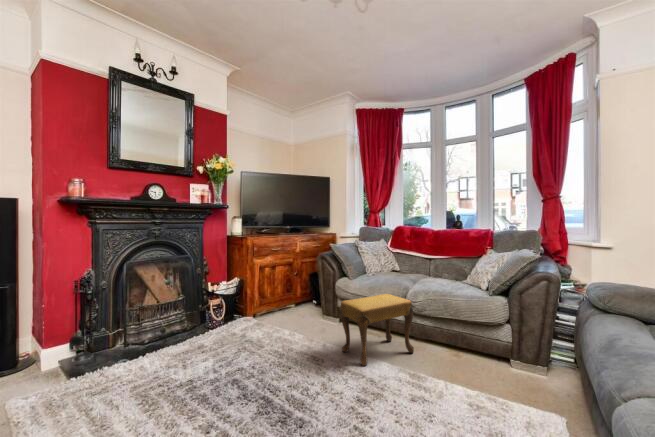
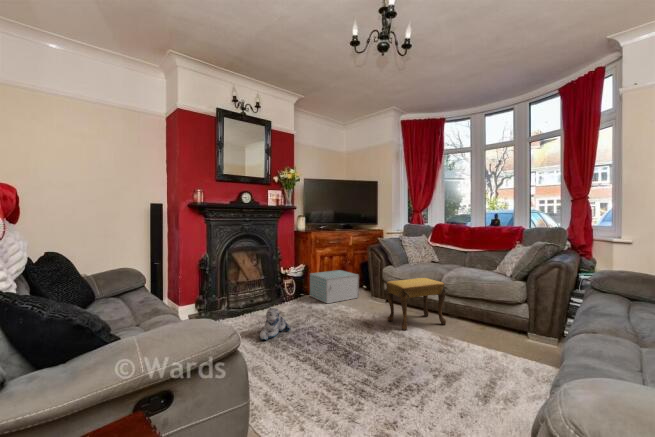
storage box: none [245,284,307,329] -> present [310,270,359,303]
plush toy: none [157,349,209,401] -> present [260,308,290,340]

